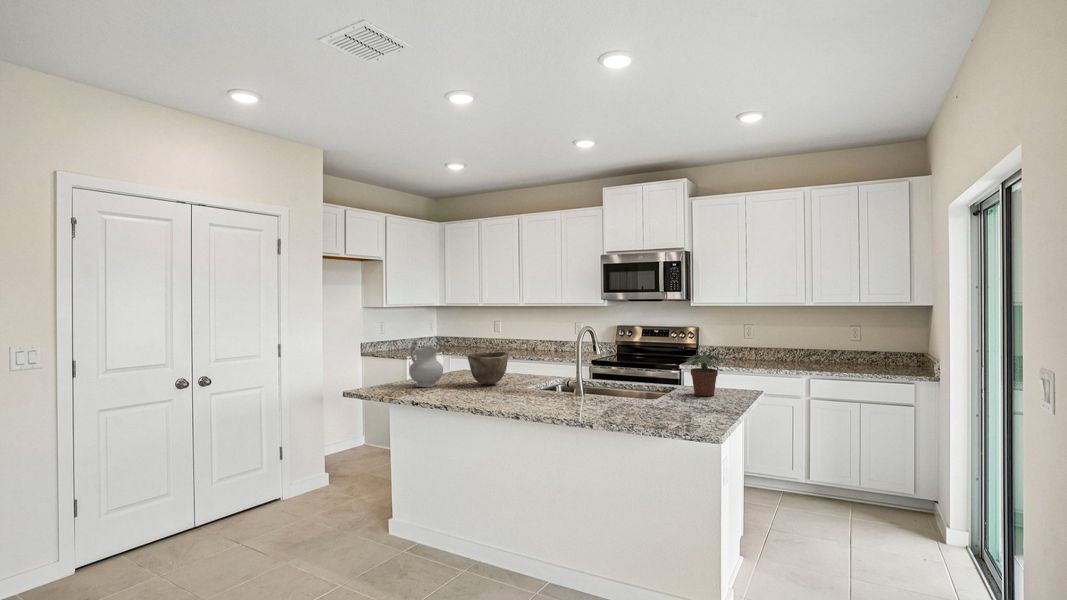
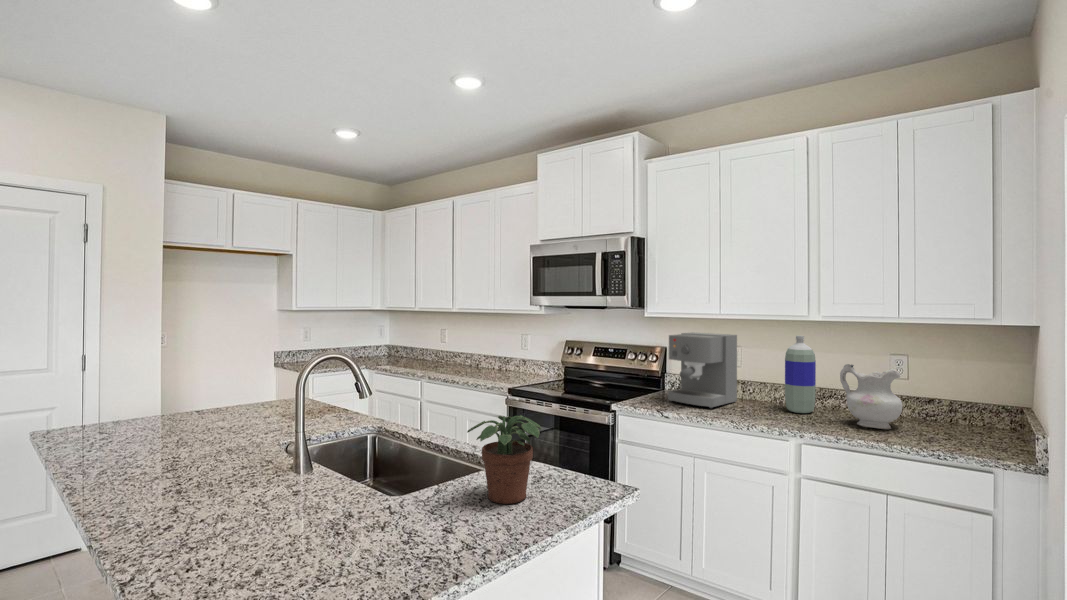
coffee maker: none [714,316,757,364] -> present [668,332,737,408]
bottle: none [790,316,809,364] -> present [785,336,816,413]
ceramic pitcher: present [409,342,443,387] -> present [840,364,902,429]
bowl: present [467,352,508,385] -> none [195,384,269,436]

